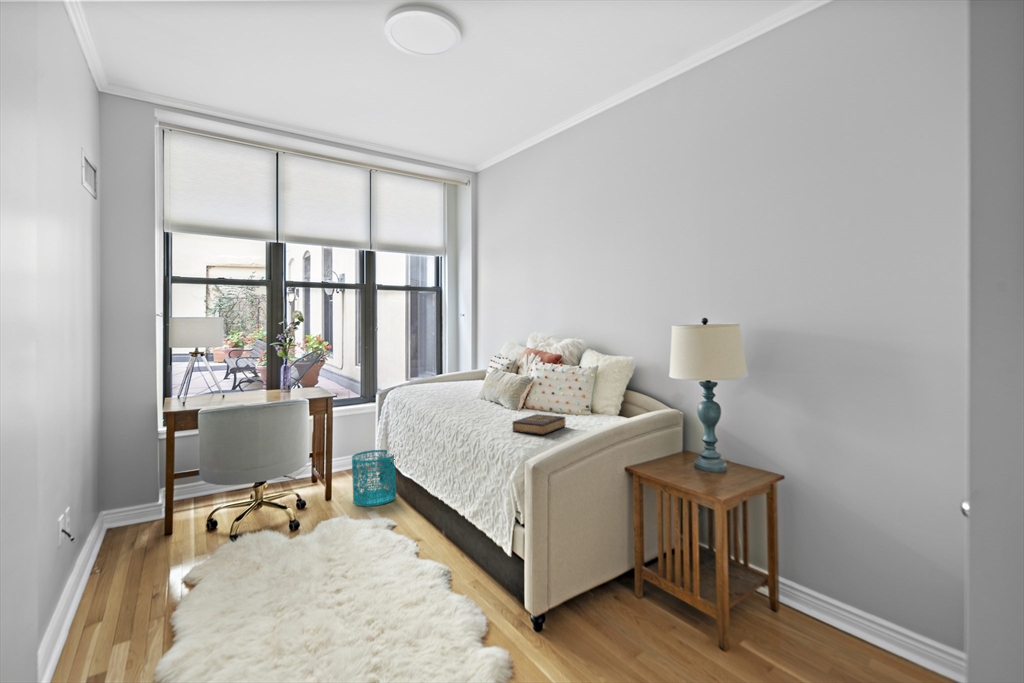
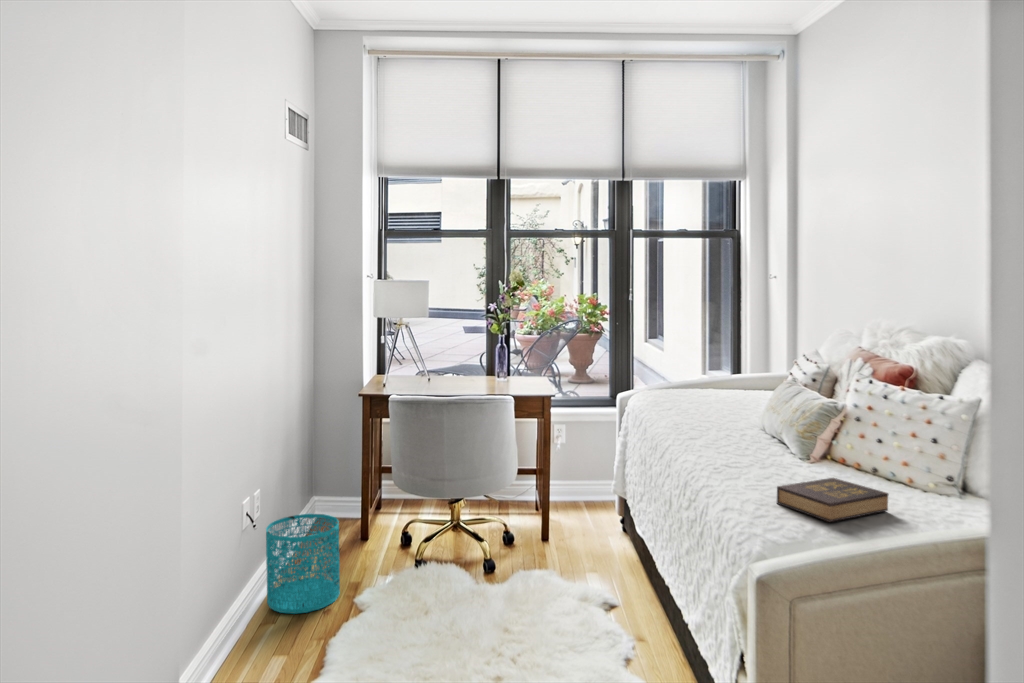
wastebasket: present [352,450,396,506] -> present [266,514,340,614]

